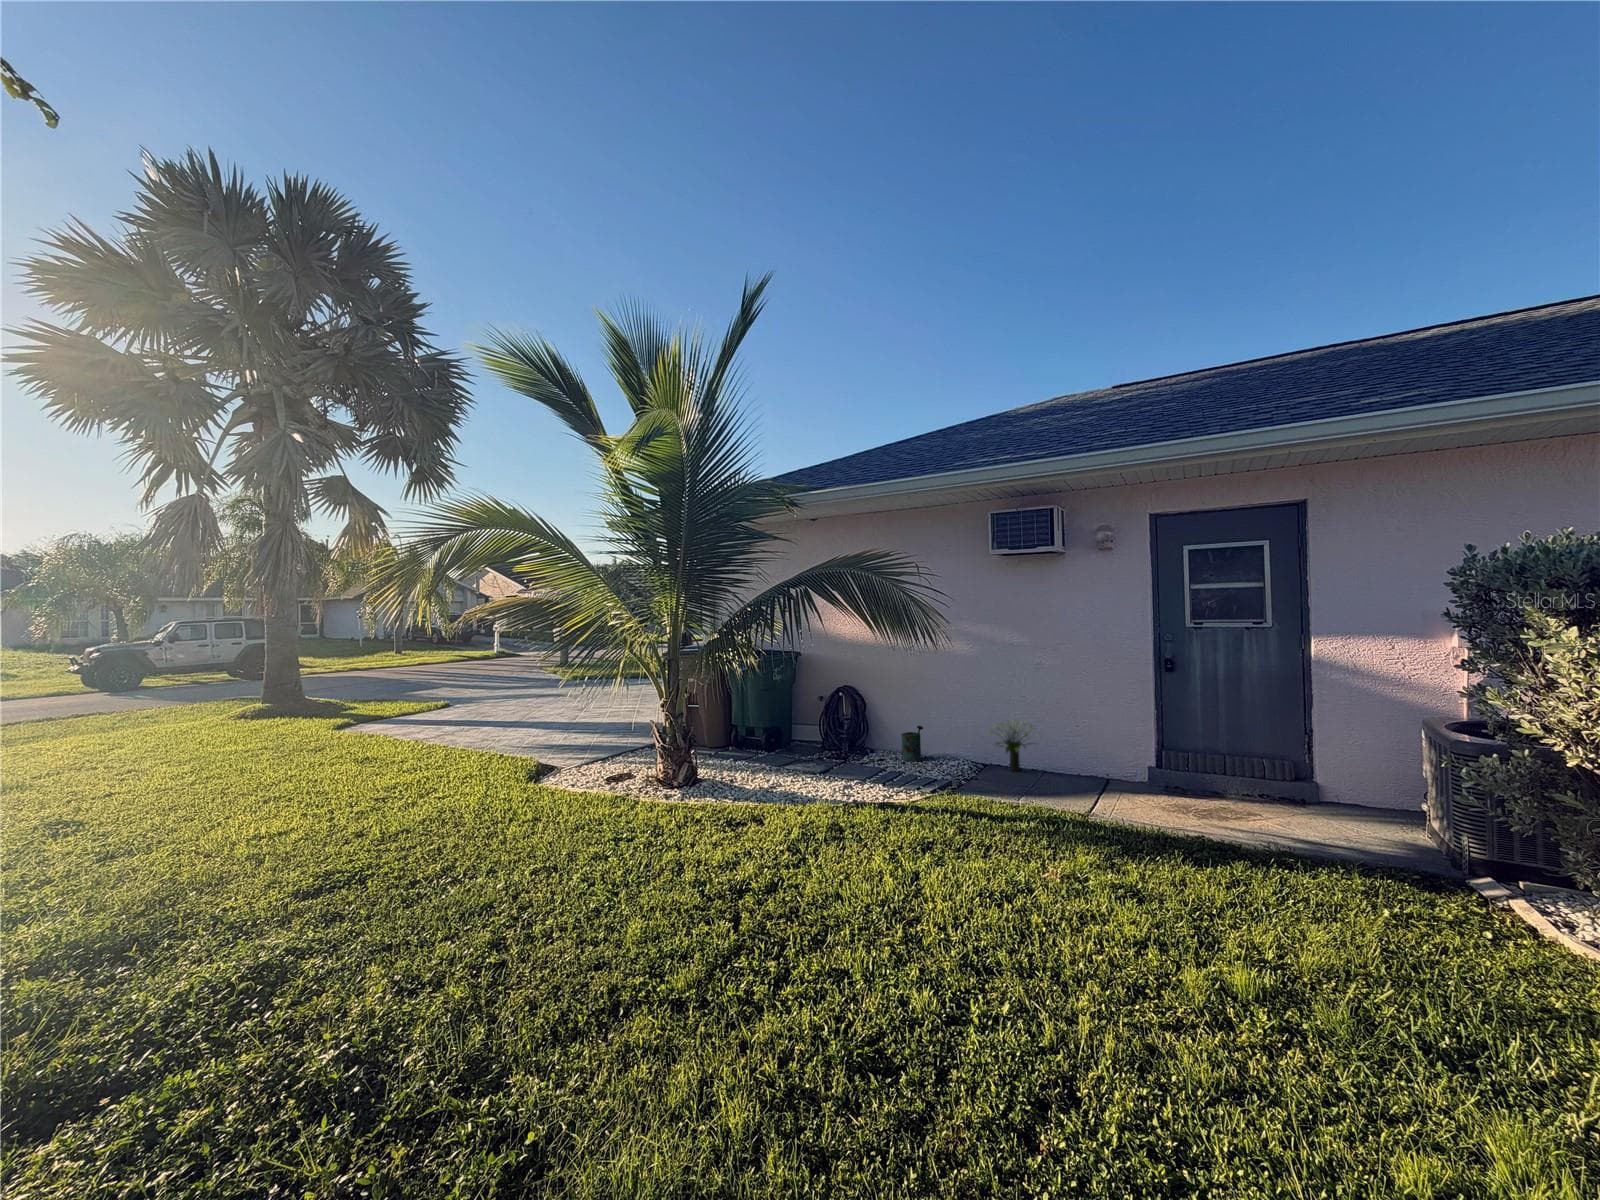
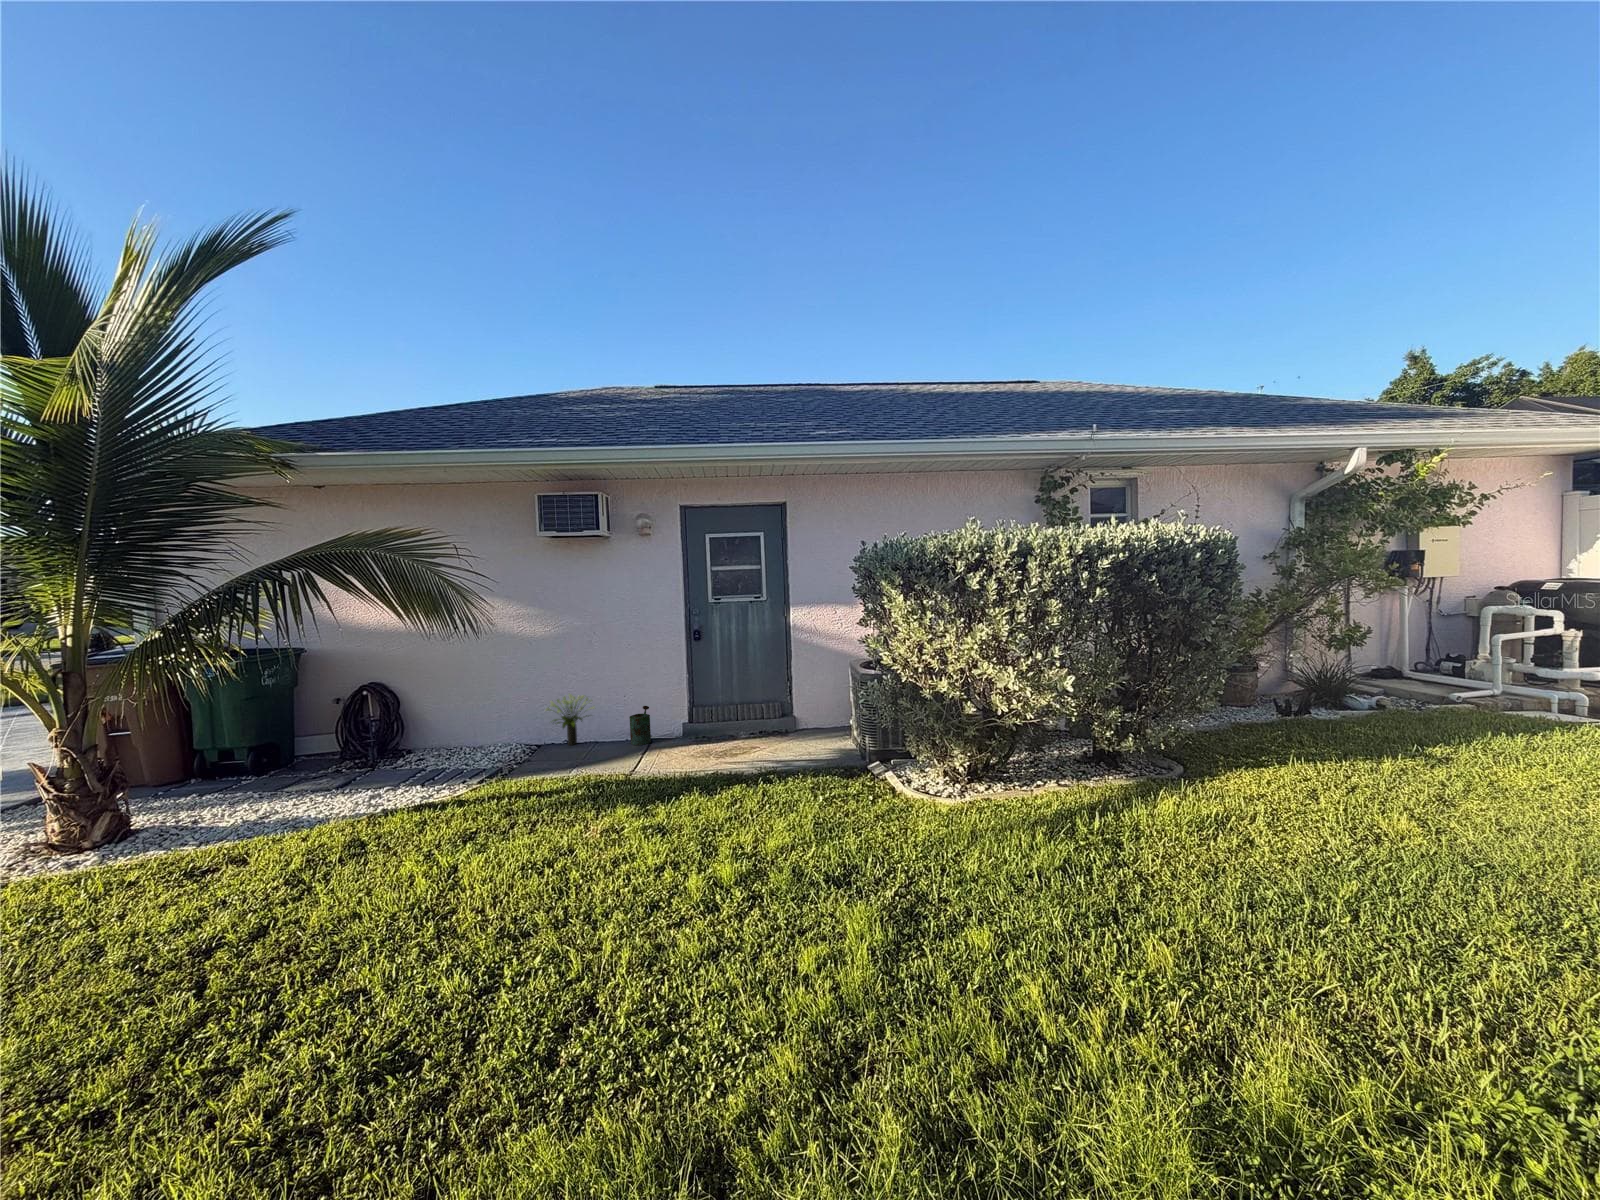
watering can: present [901,726,923,762] -> present [629,706,651,745]

